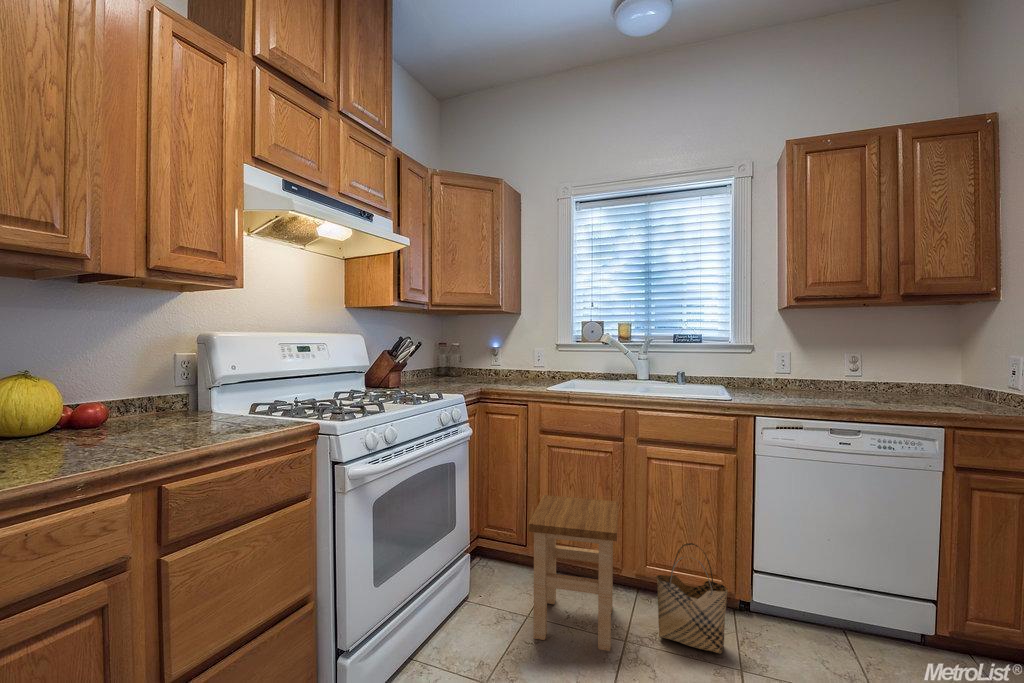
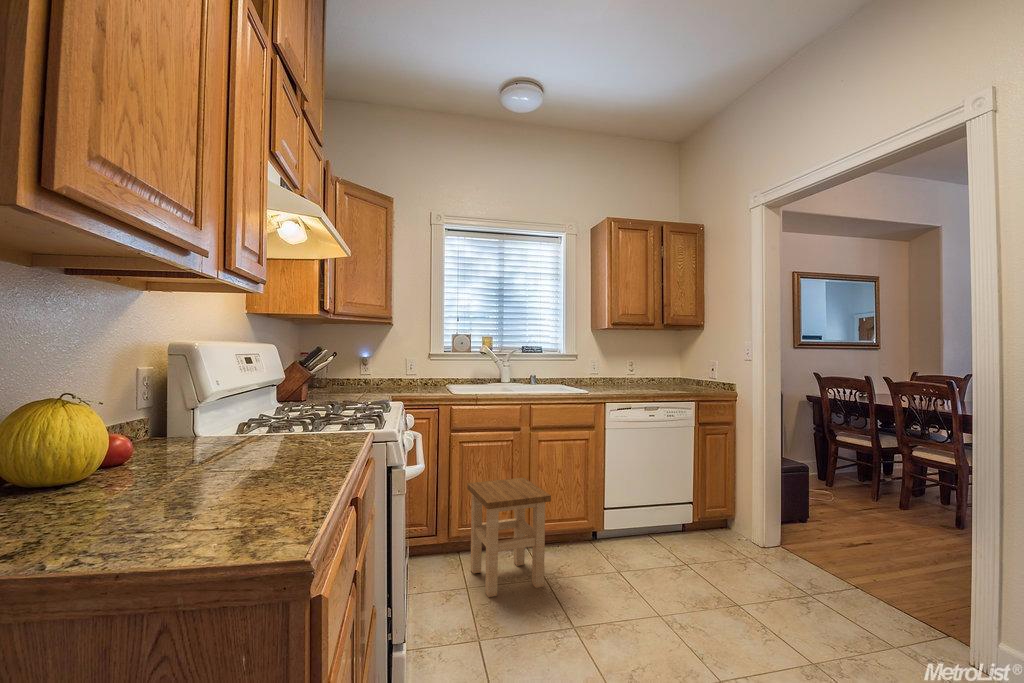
woven basket: present [656,543,728,654] -> none [561,496,605,567]

